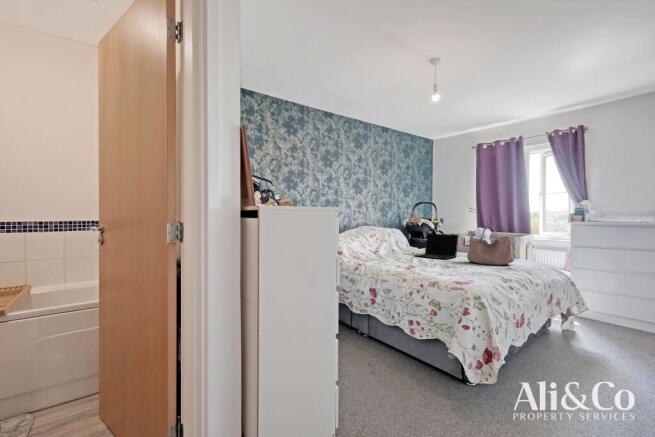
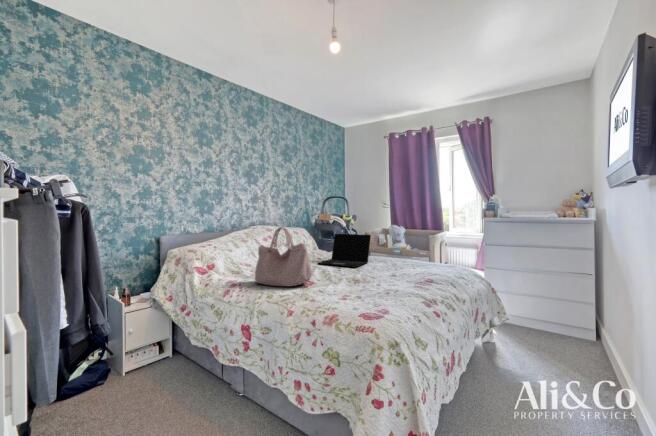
handbag: present [467,225,515,265] -> present [255,227,311,286]

